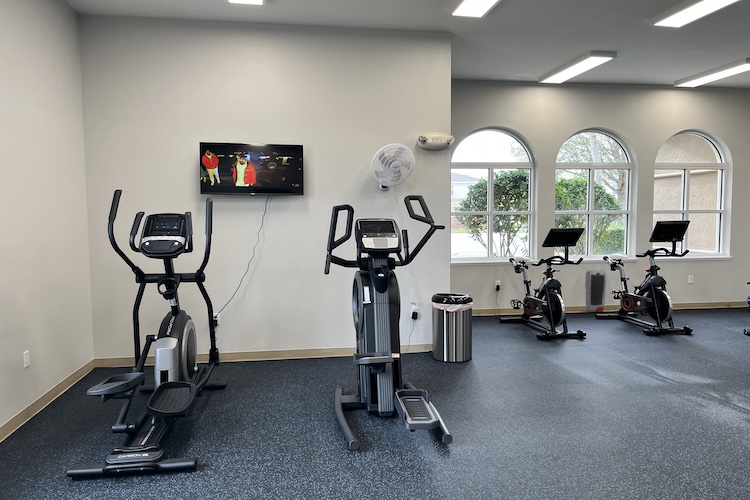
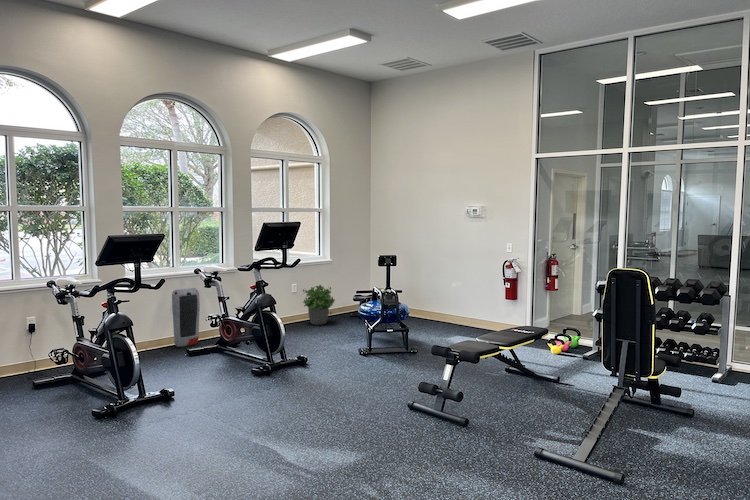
potted plant: none [699,277,733,312] -> present [303,285,335,325]

